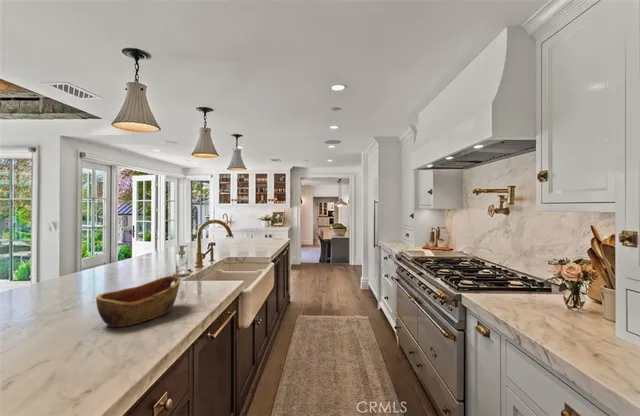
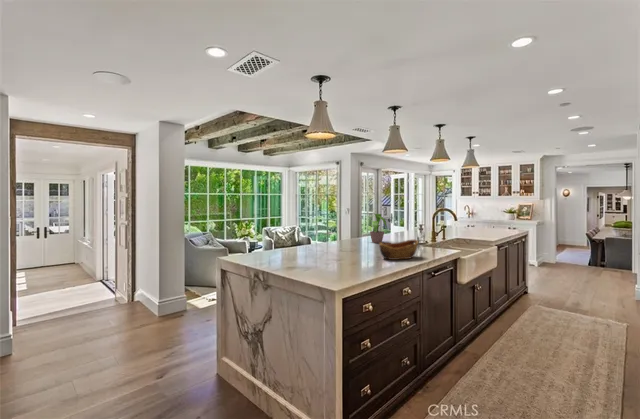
potted plant: none [74,230,126,282] -> present [370,214,387,243]

